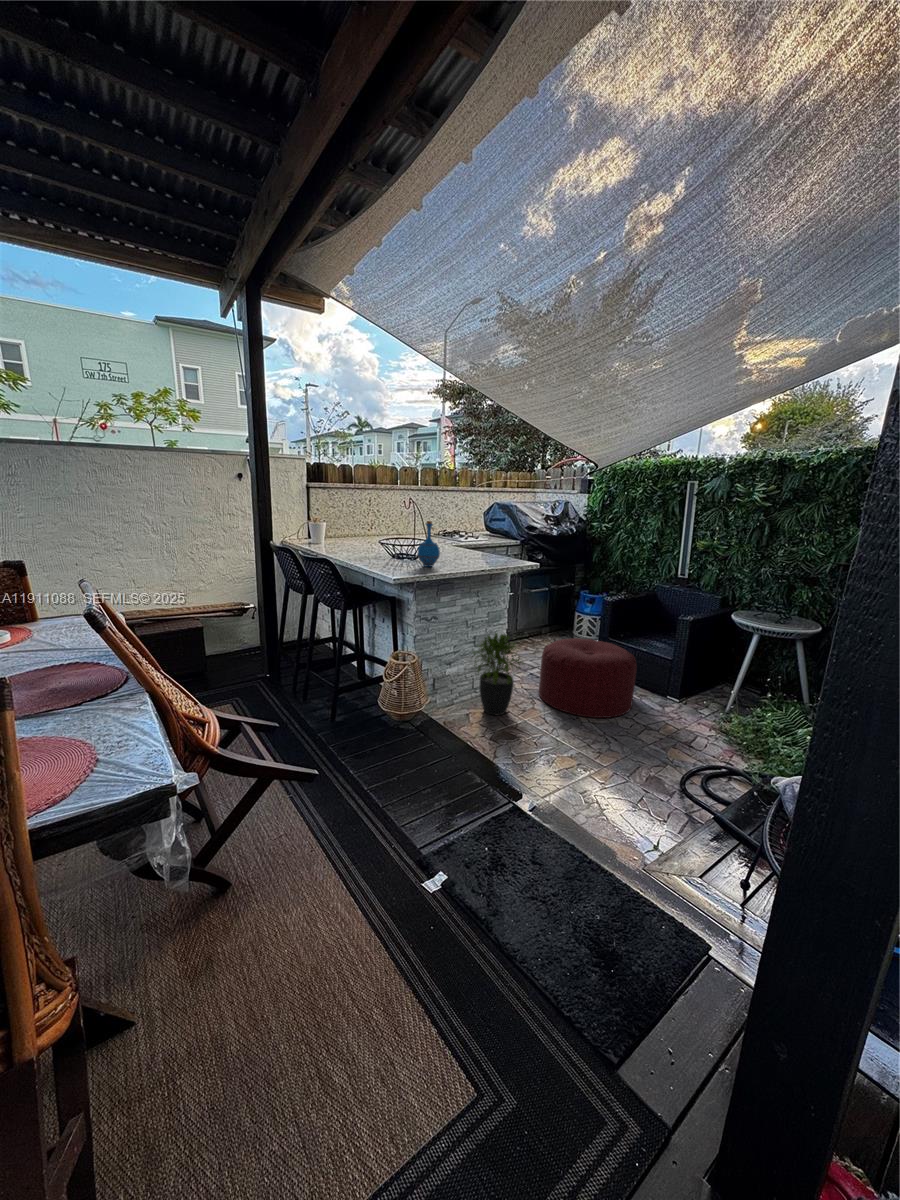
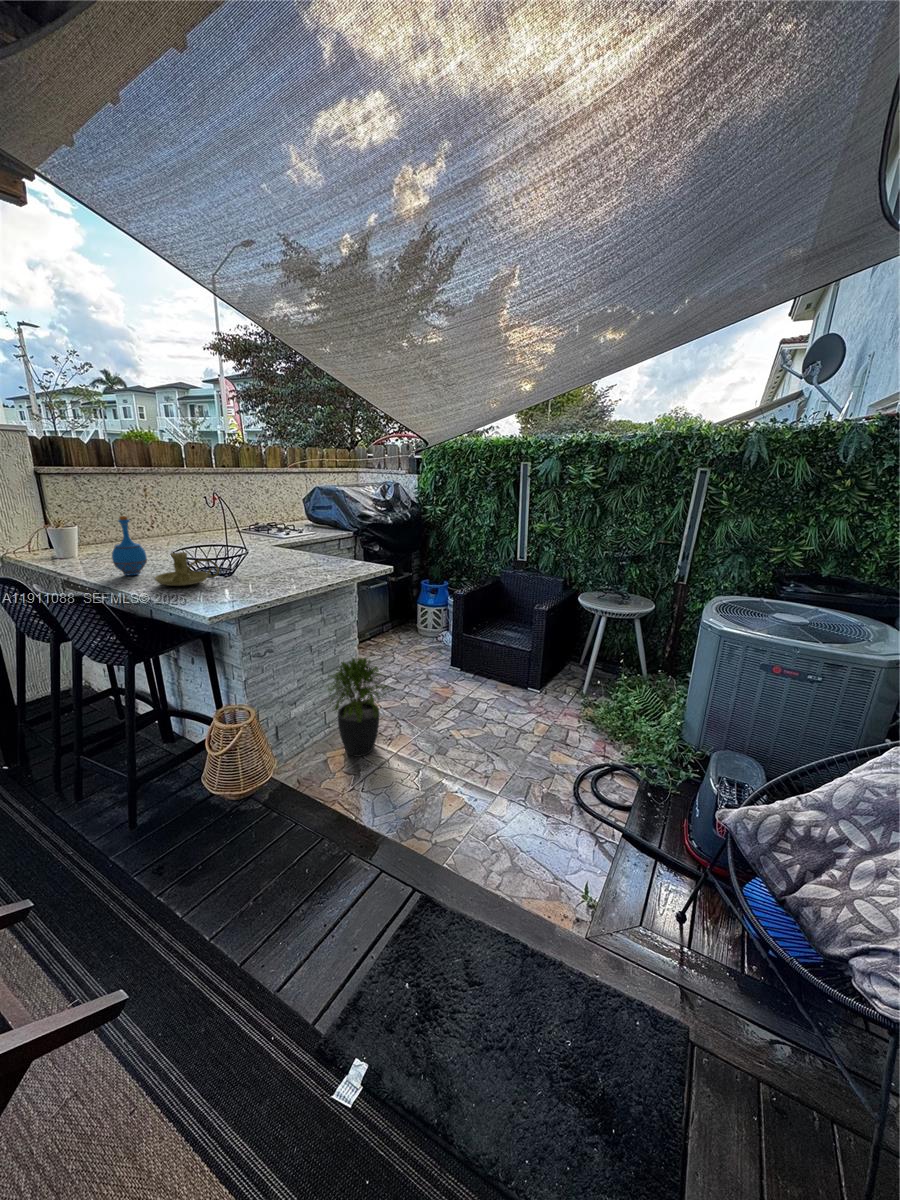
bottle: present [417,521,440,567] -> present [112,516,147,575]
candle holder: none [367,539,407,562] -> present [155,552,219,586]
ottoman: present [539,638,637,718] -> none [403,641,504,733]

